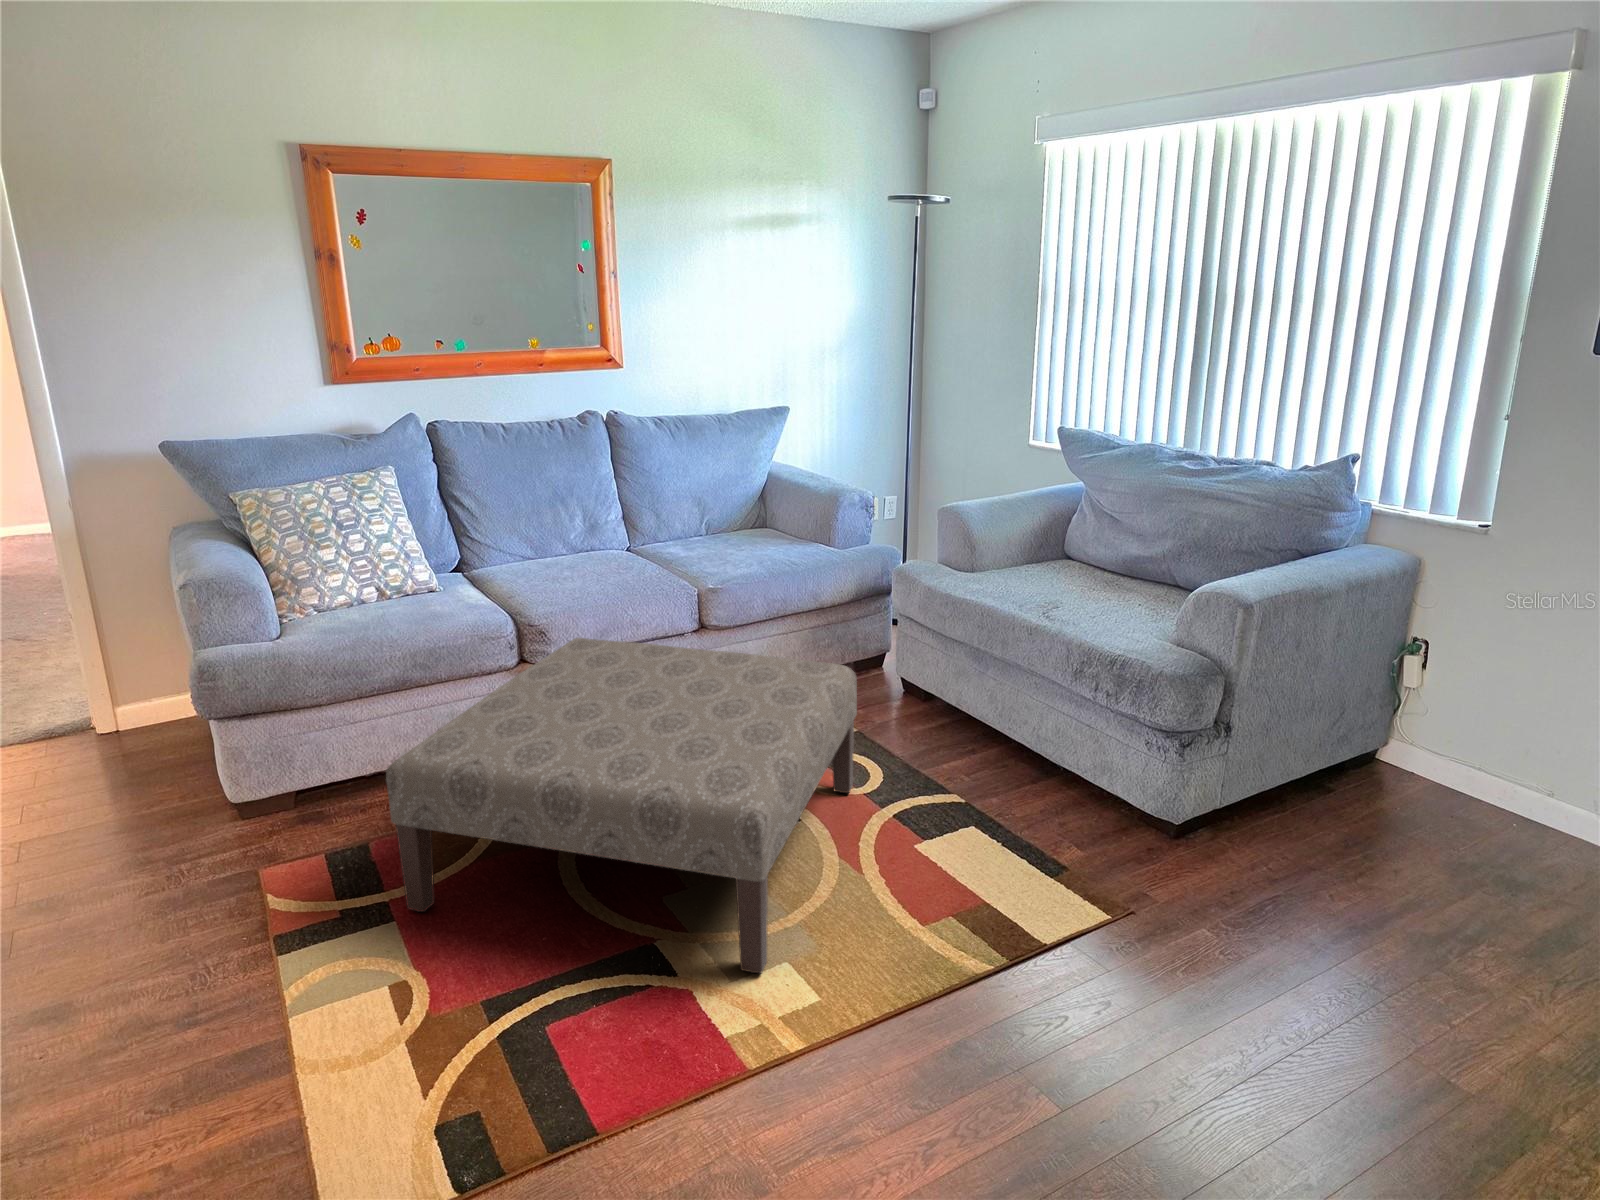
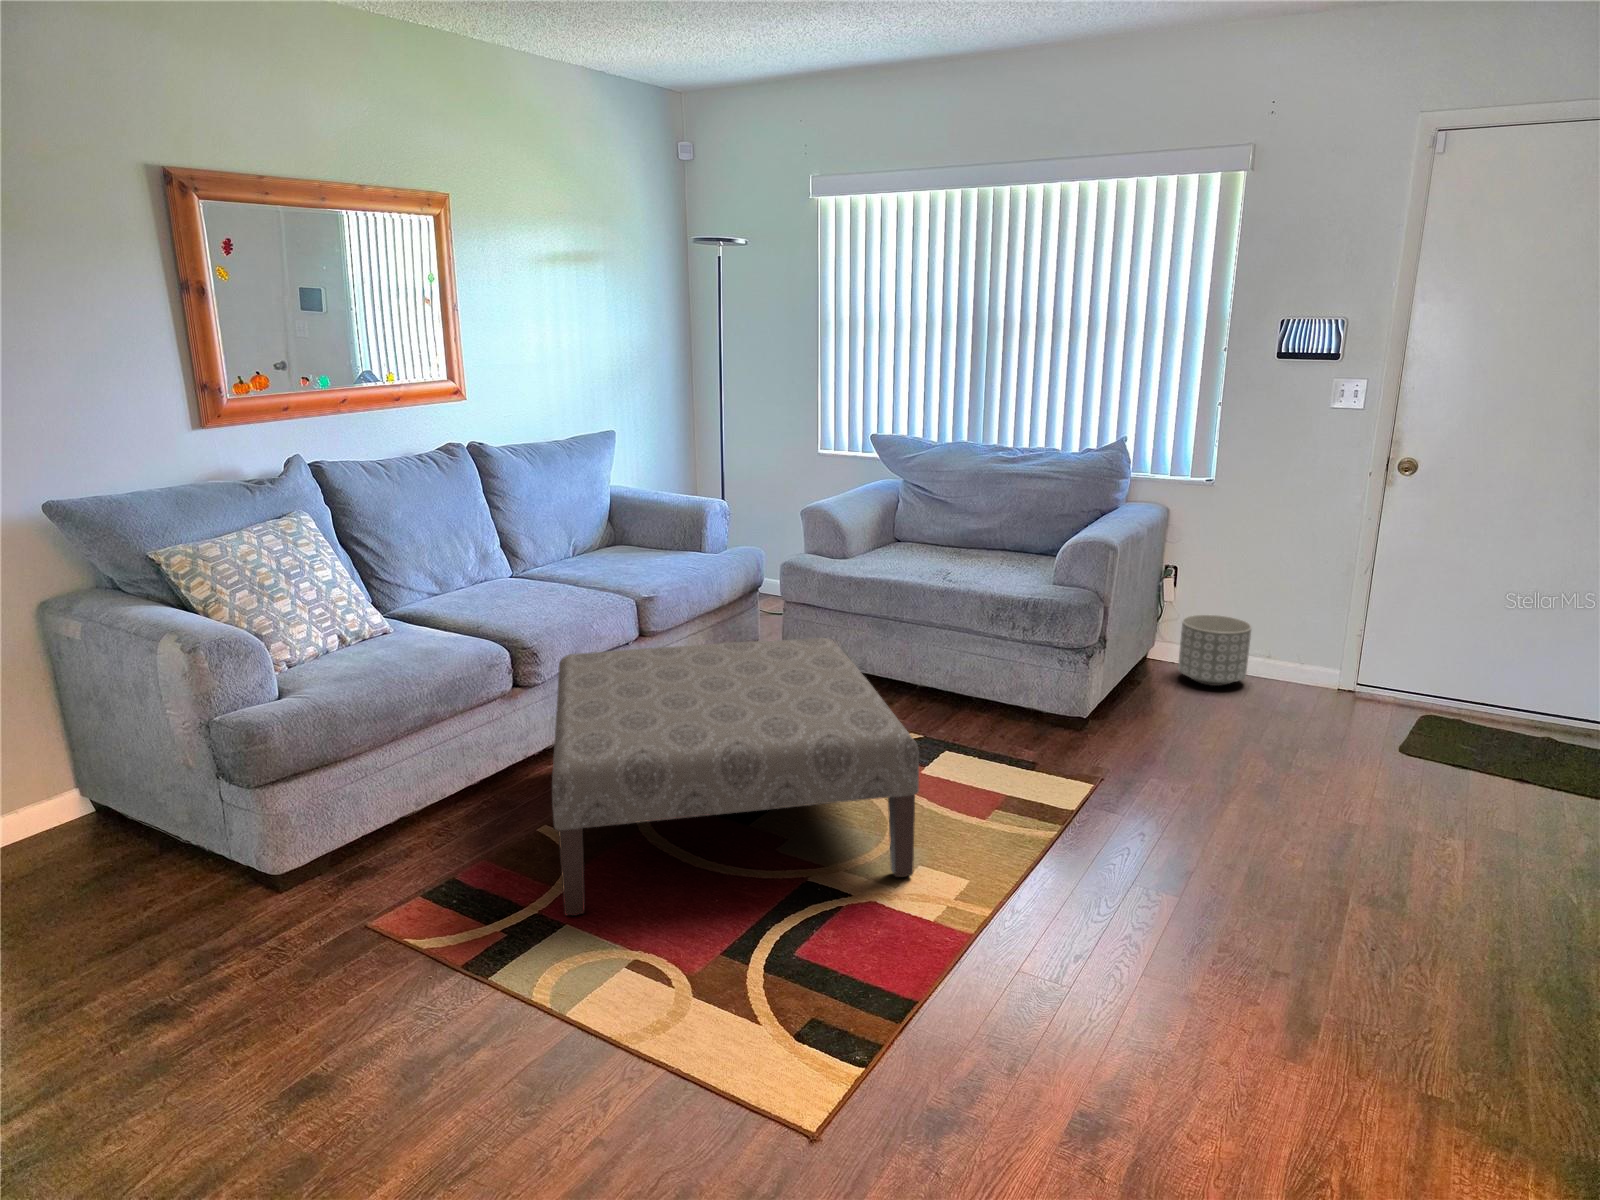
planter: none [1395,715,1516,822] -> present [1178,615,1252,686]

